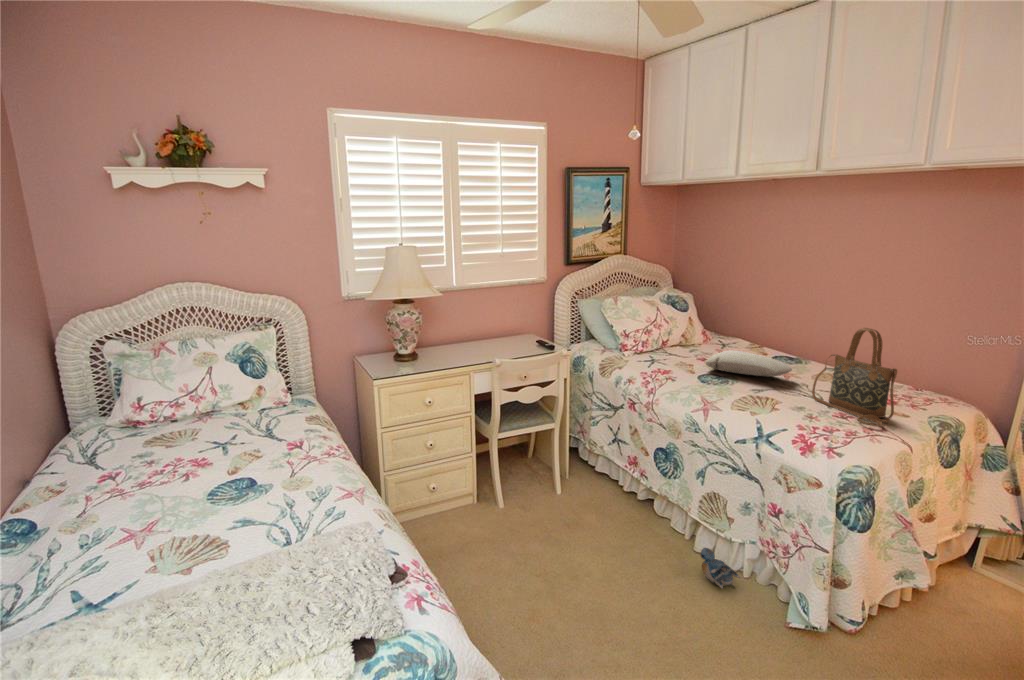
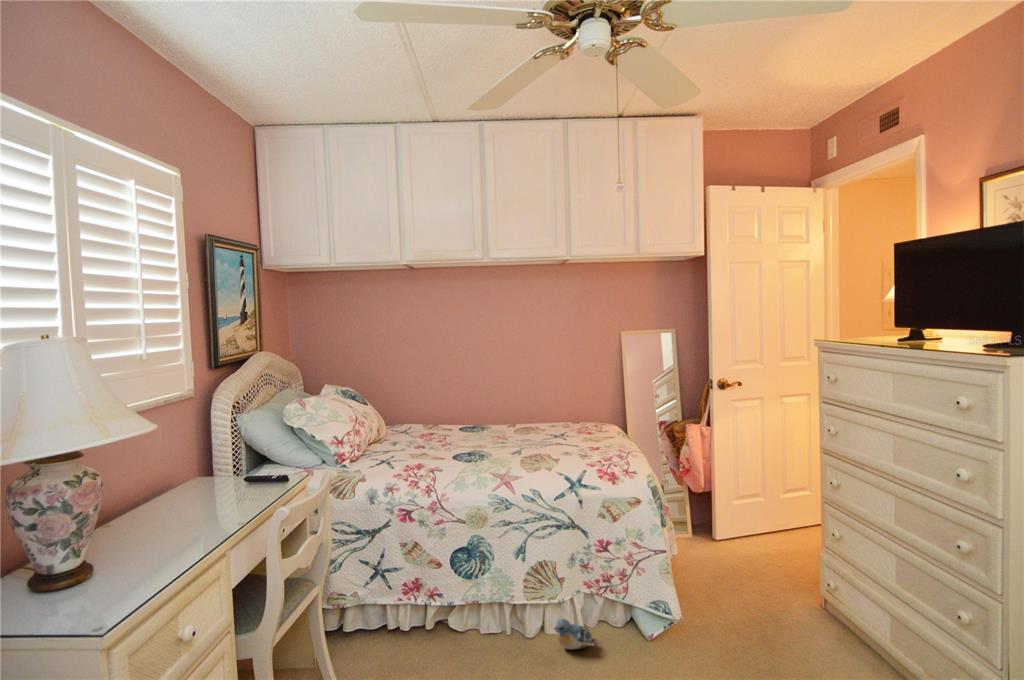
handbag: present [812,328,897,426] -> none [545,381,617,452]
pillow: present [706,350,792,376] -> none [442,428,515,452]

